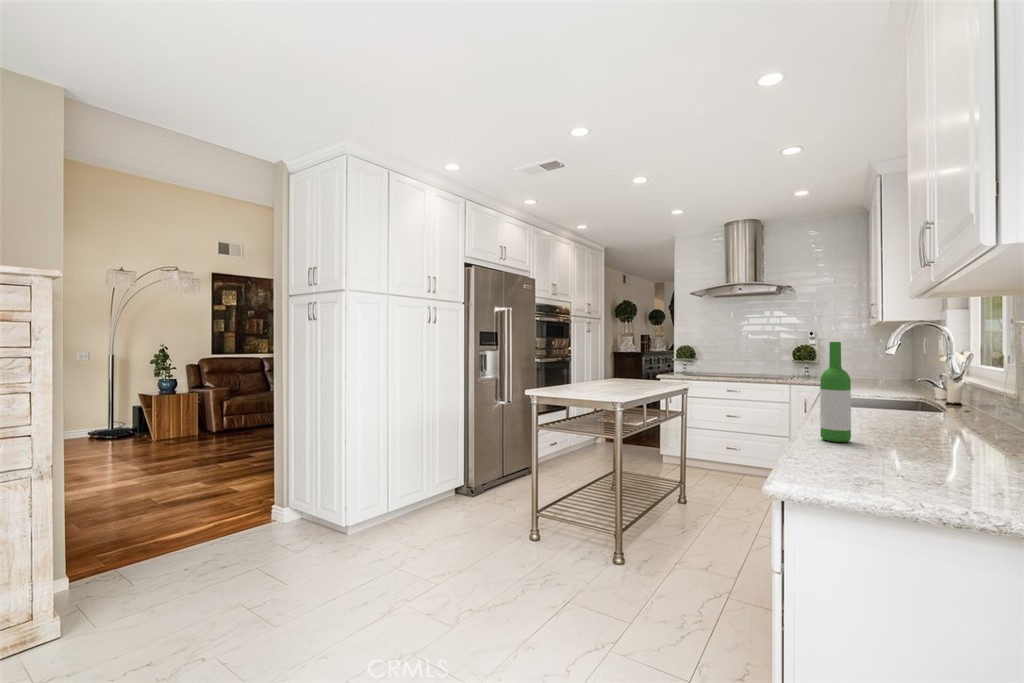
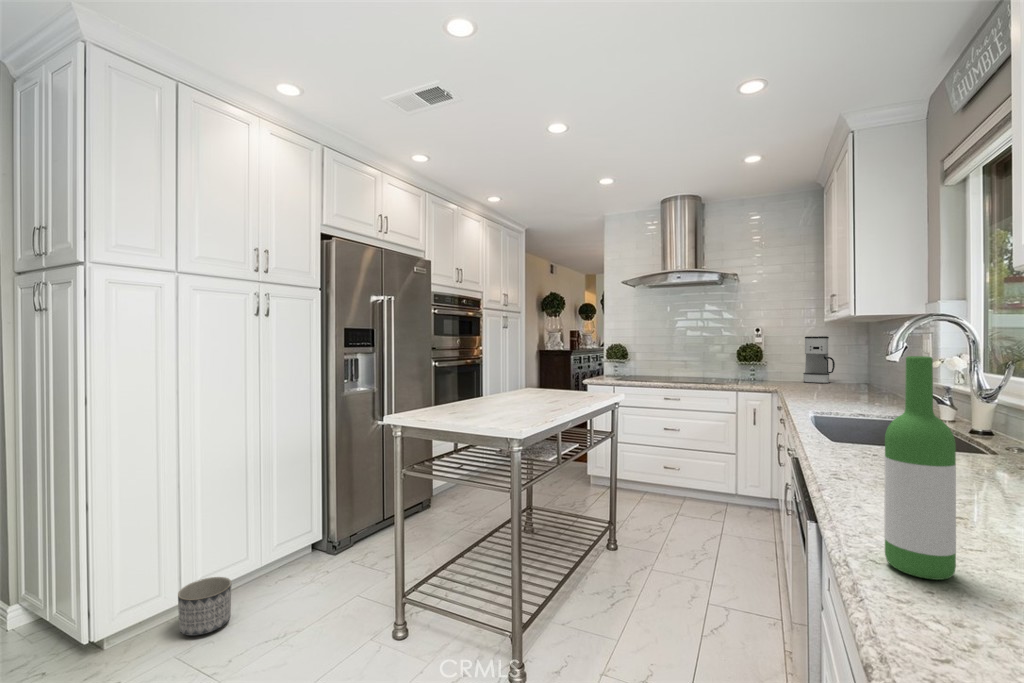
coffee maker: none [852,339,881,379] -> present [803,336,835,383]
planter: none [390,497,421,530] -> present [178,577,231,636]

